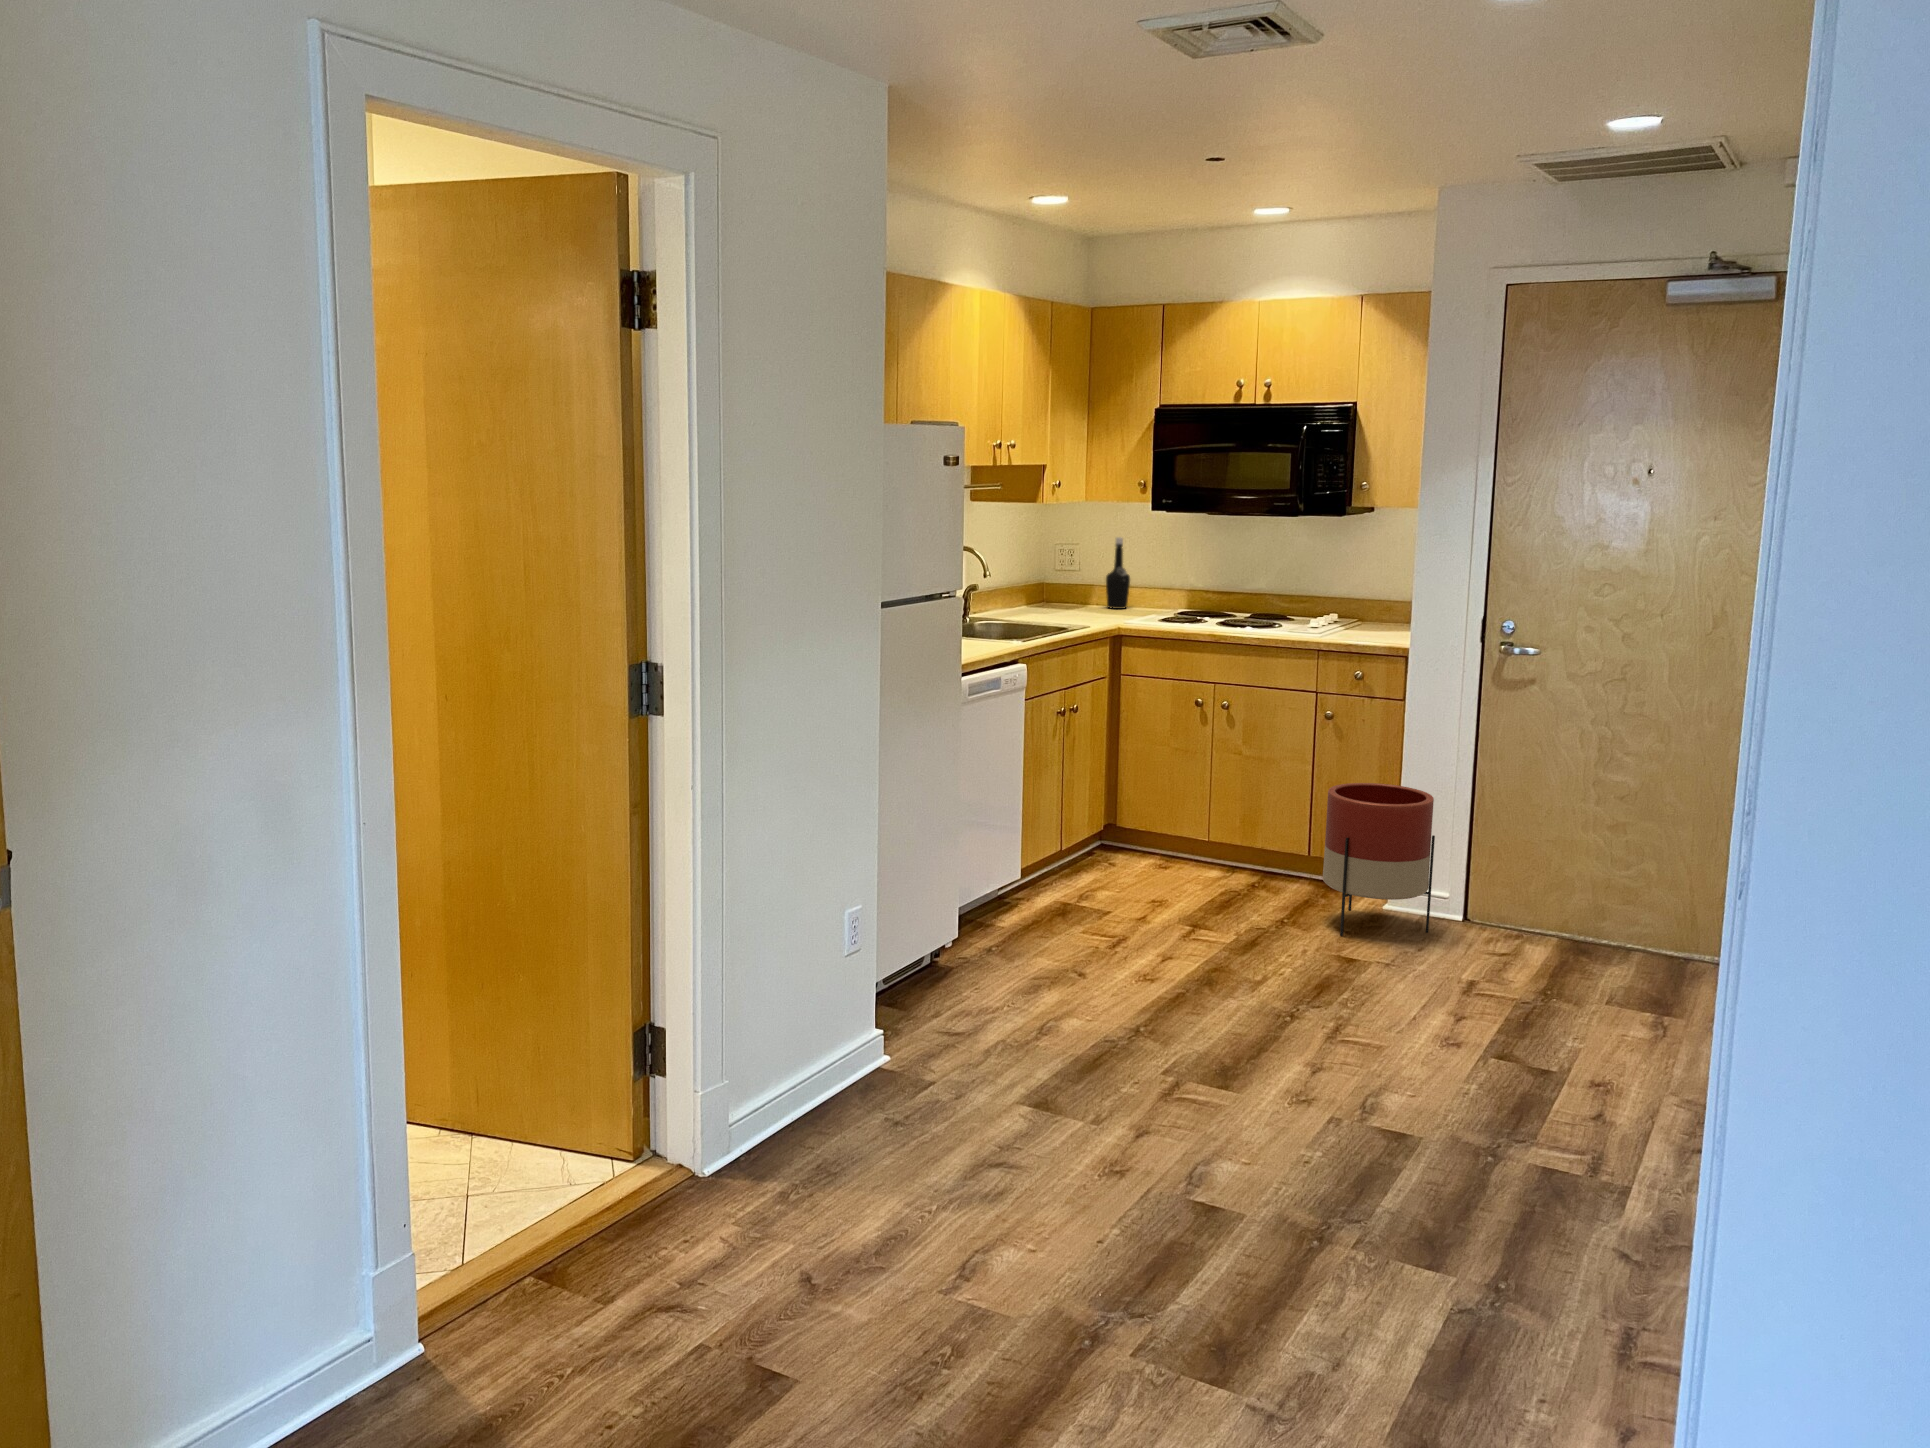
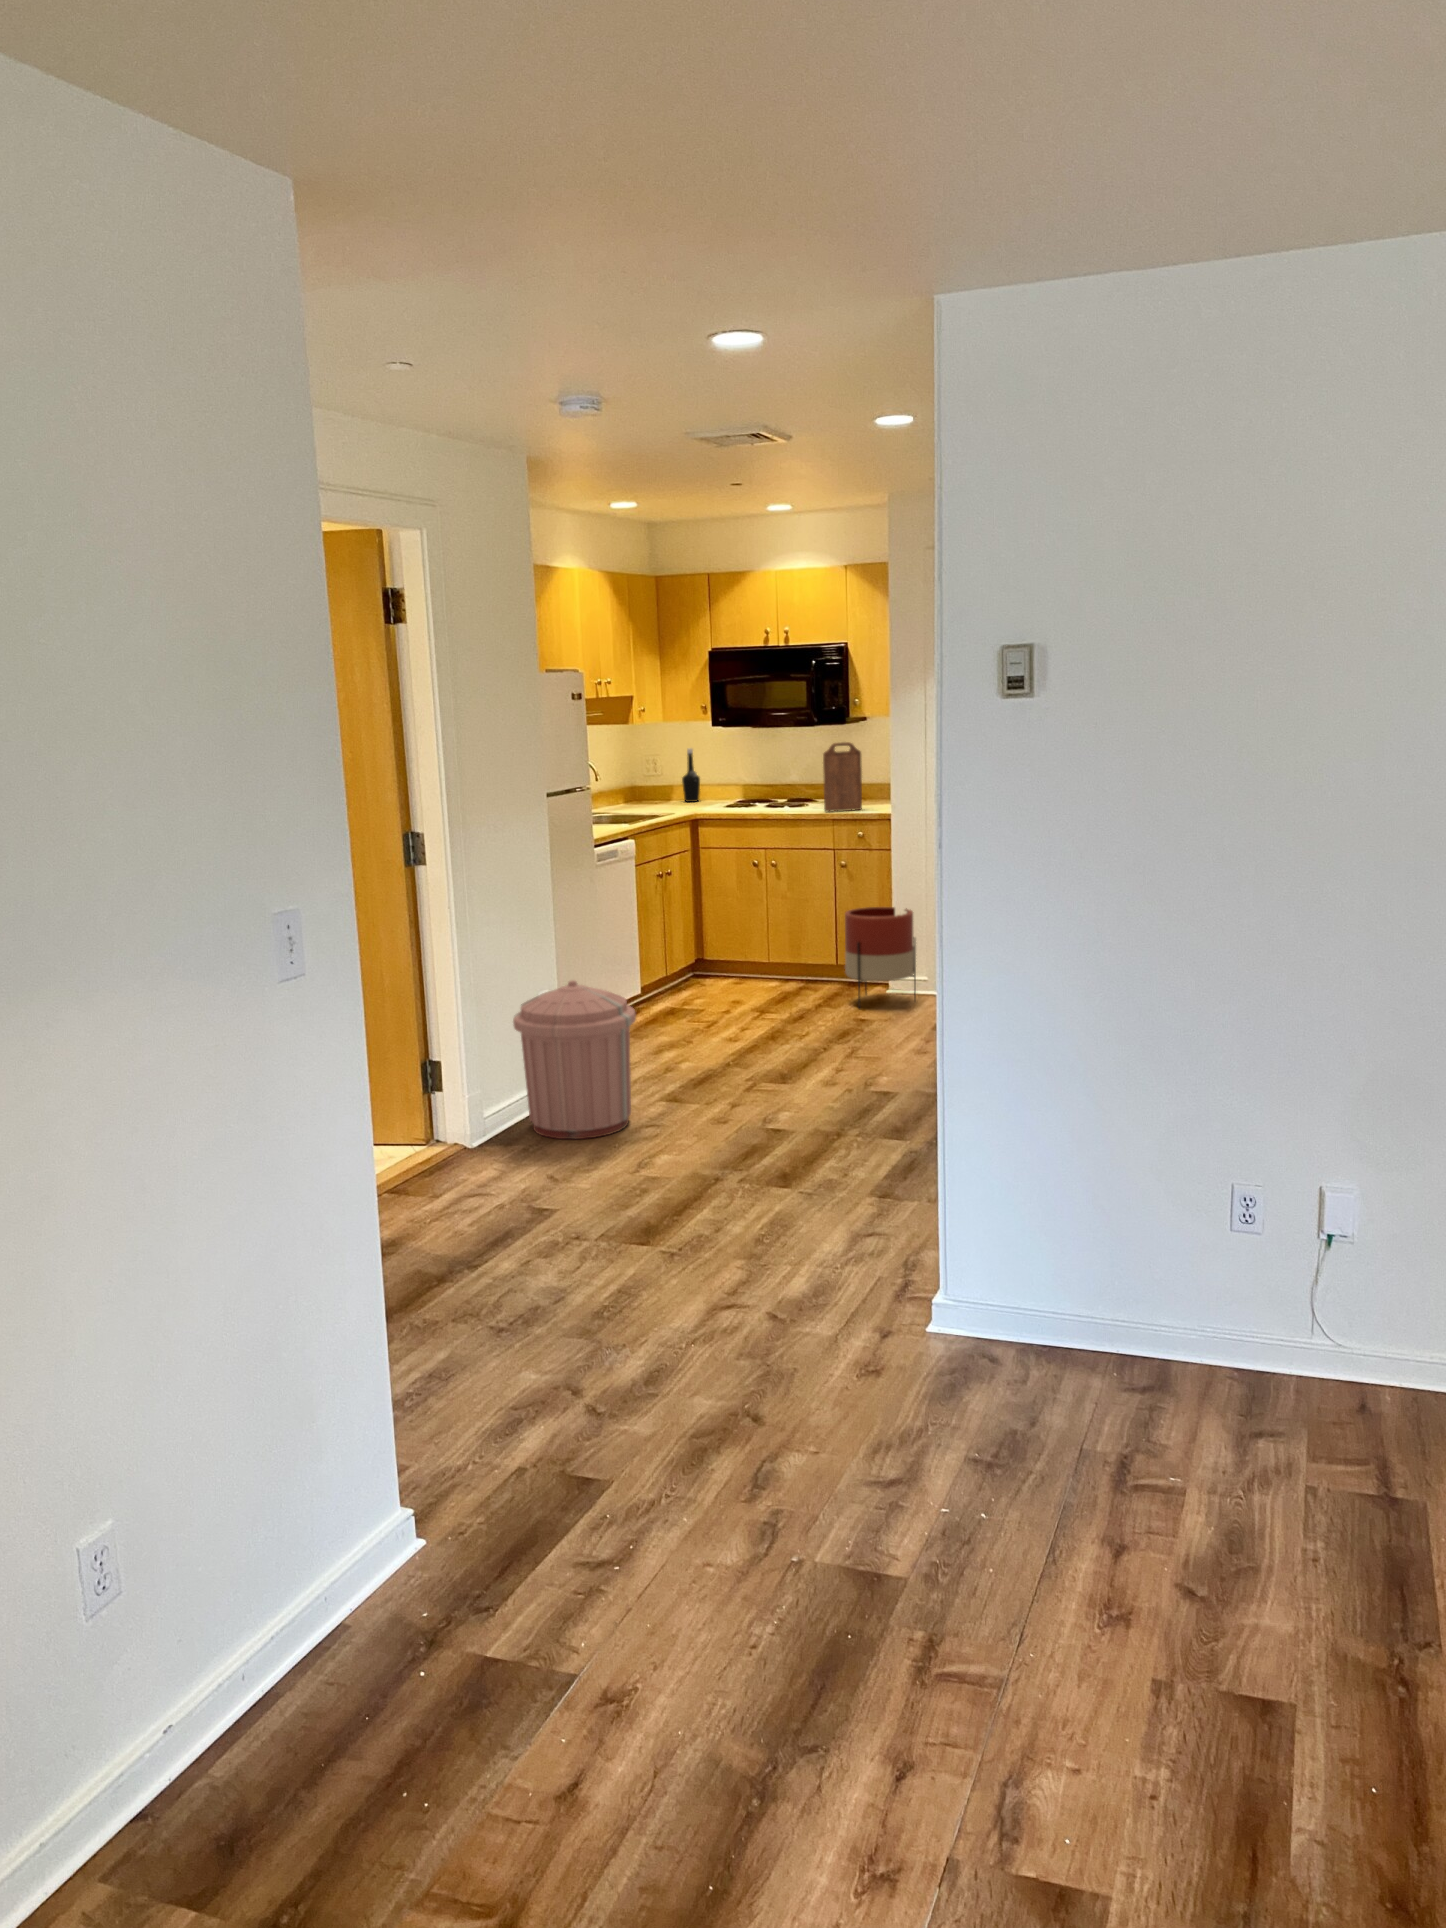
cutting board: none [1305,543,1366,640] -> present [823,742,862,812]
trash can: none [789,912,988,1182] -> present [513,980,636,1139]

